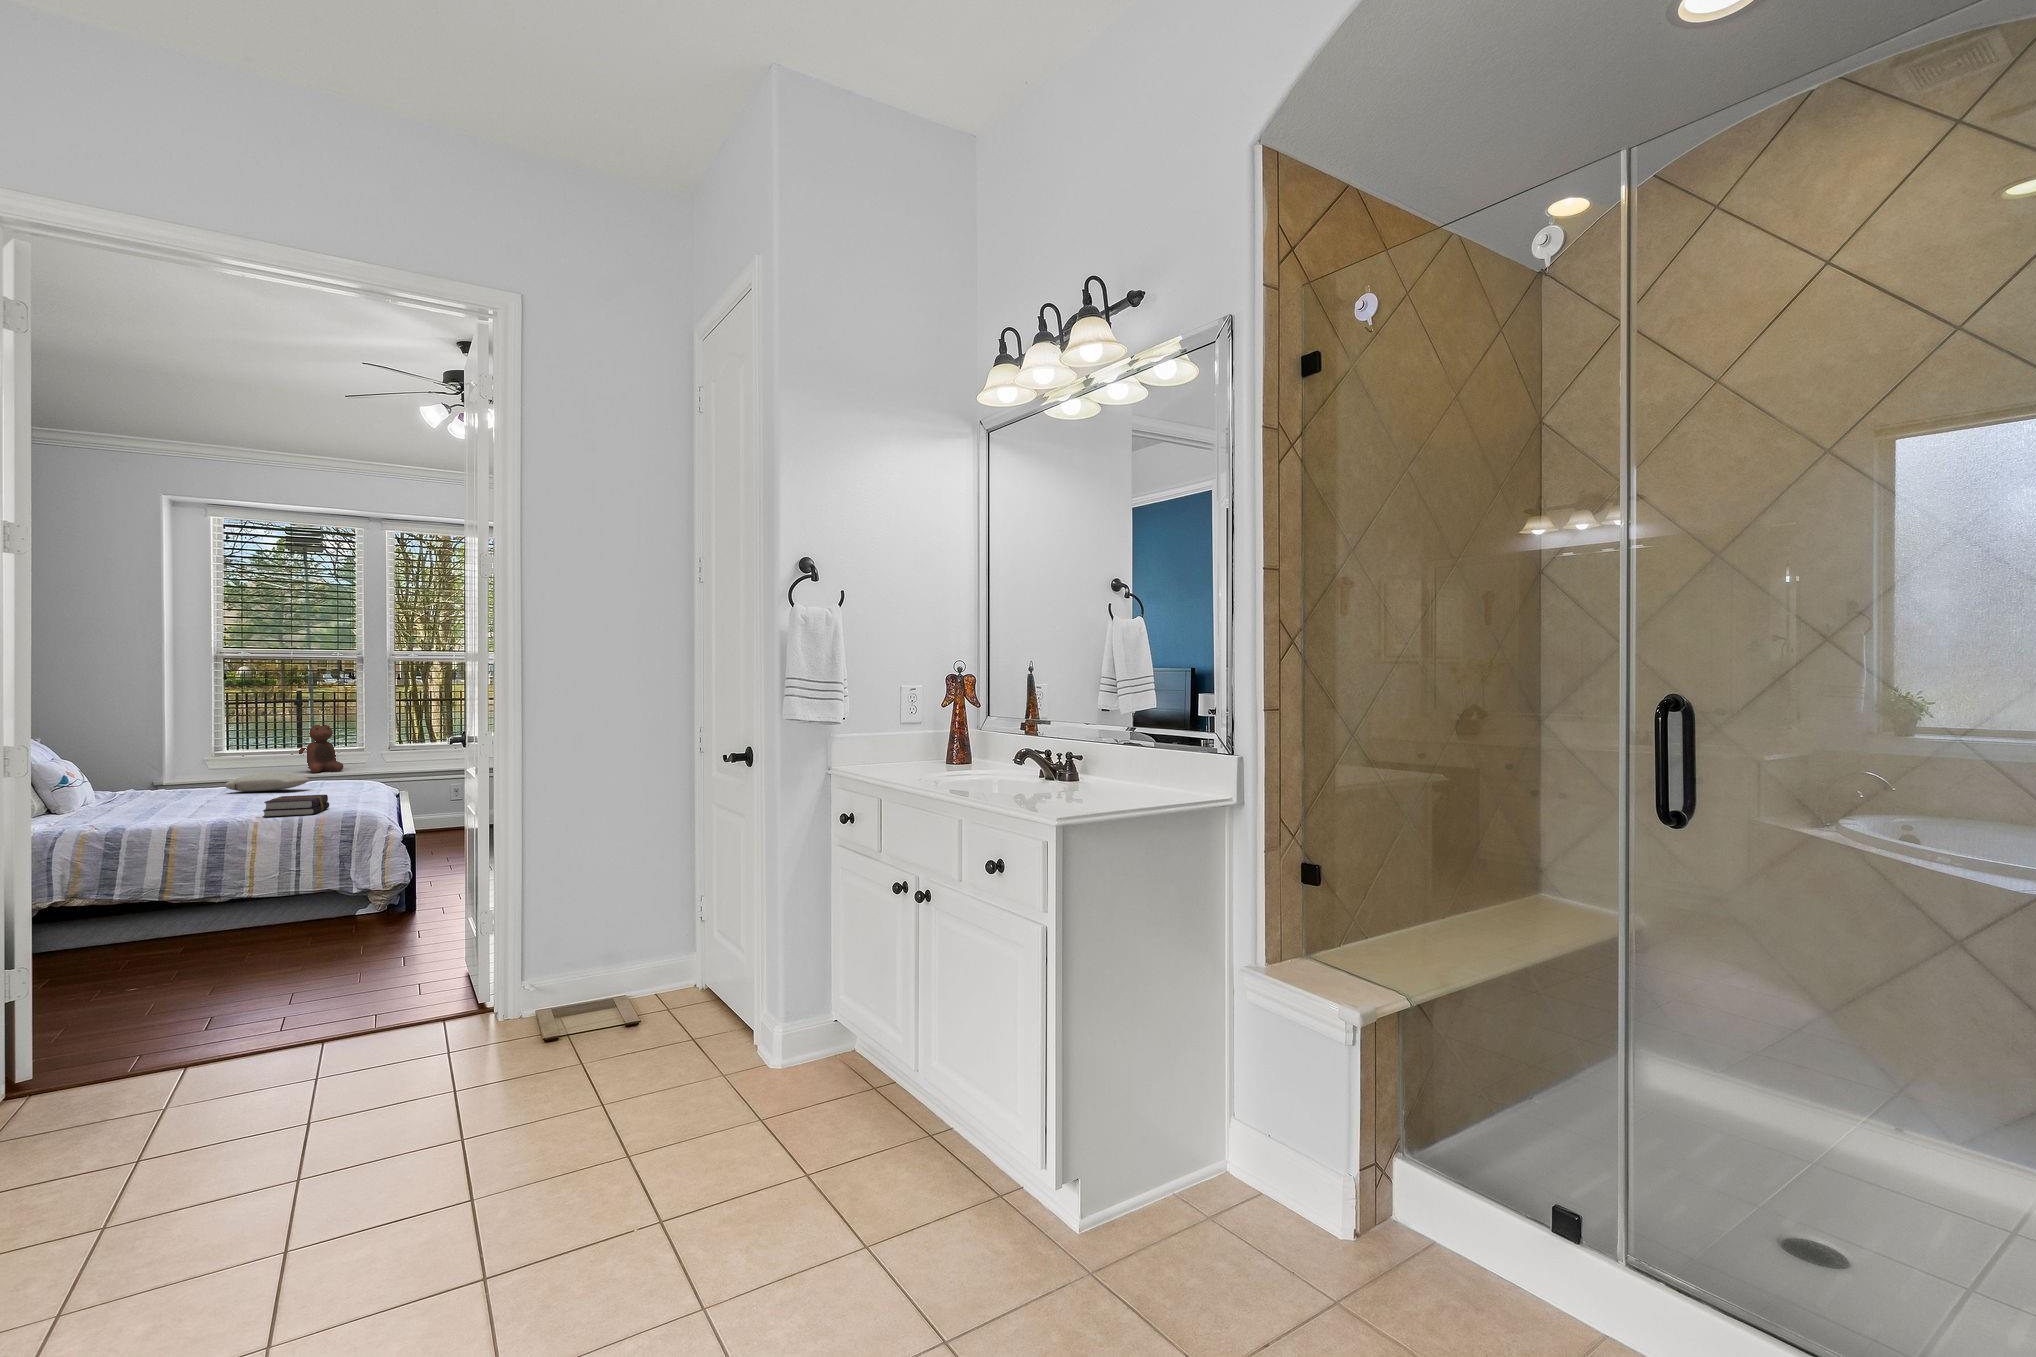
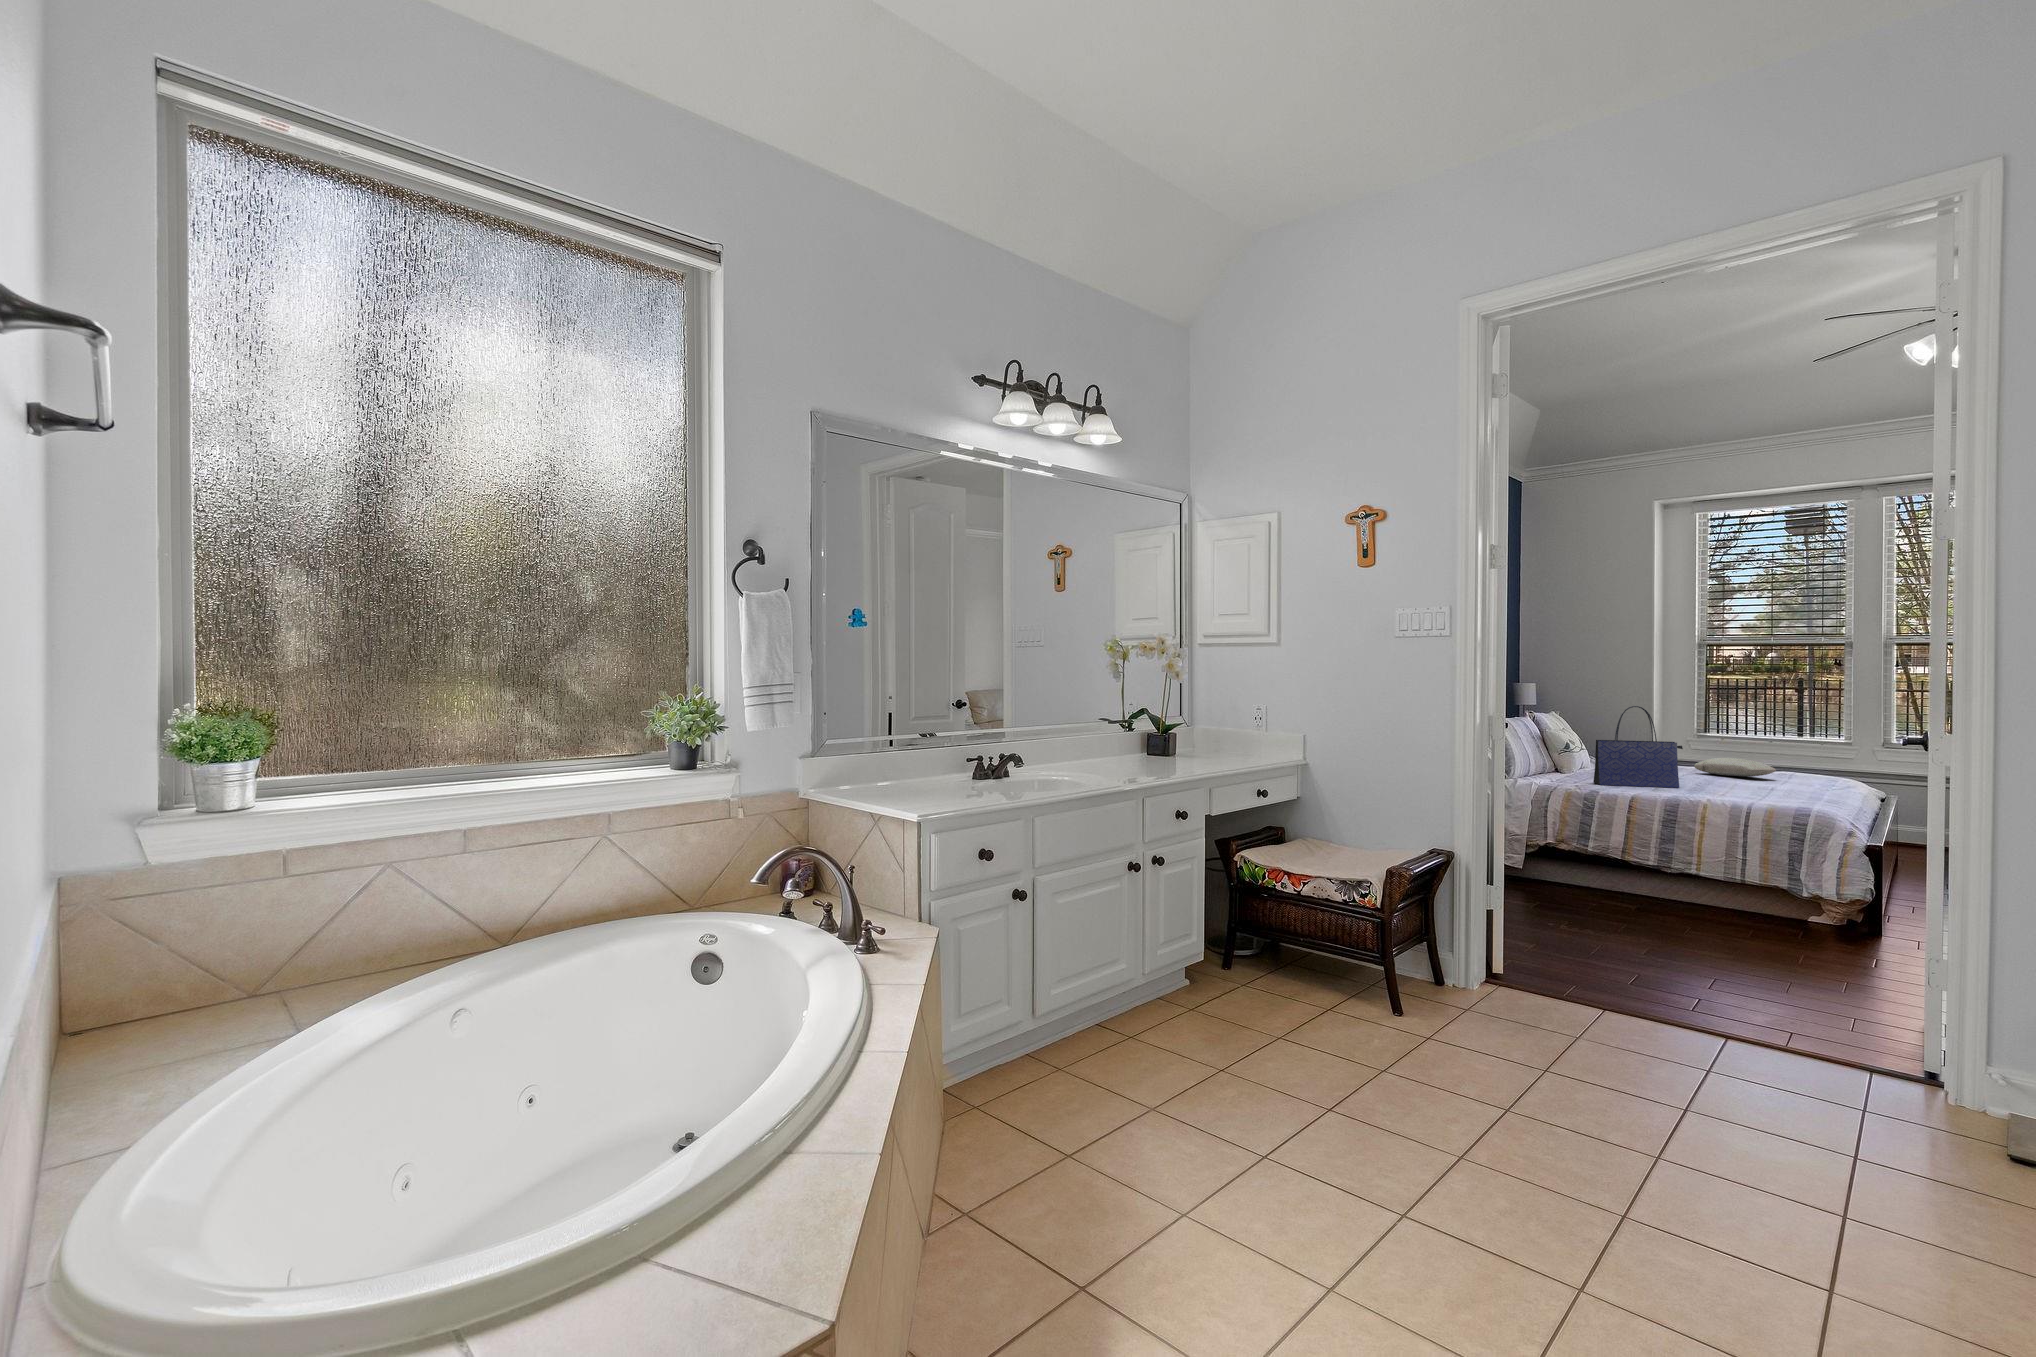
stuffed bear: present [299,723,343,773] -> none [1773,709,1830,765]
tote bag: none [114,726,222,820] -> present [1593,706,1683,788]
book: present [263,795,329,817] -> none [1711,783,1783,805]

